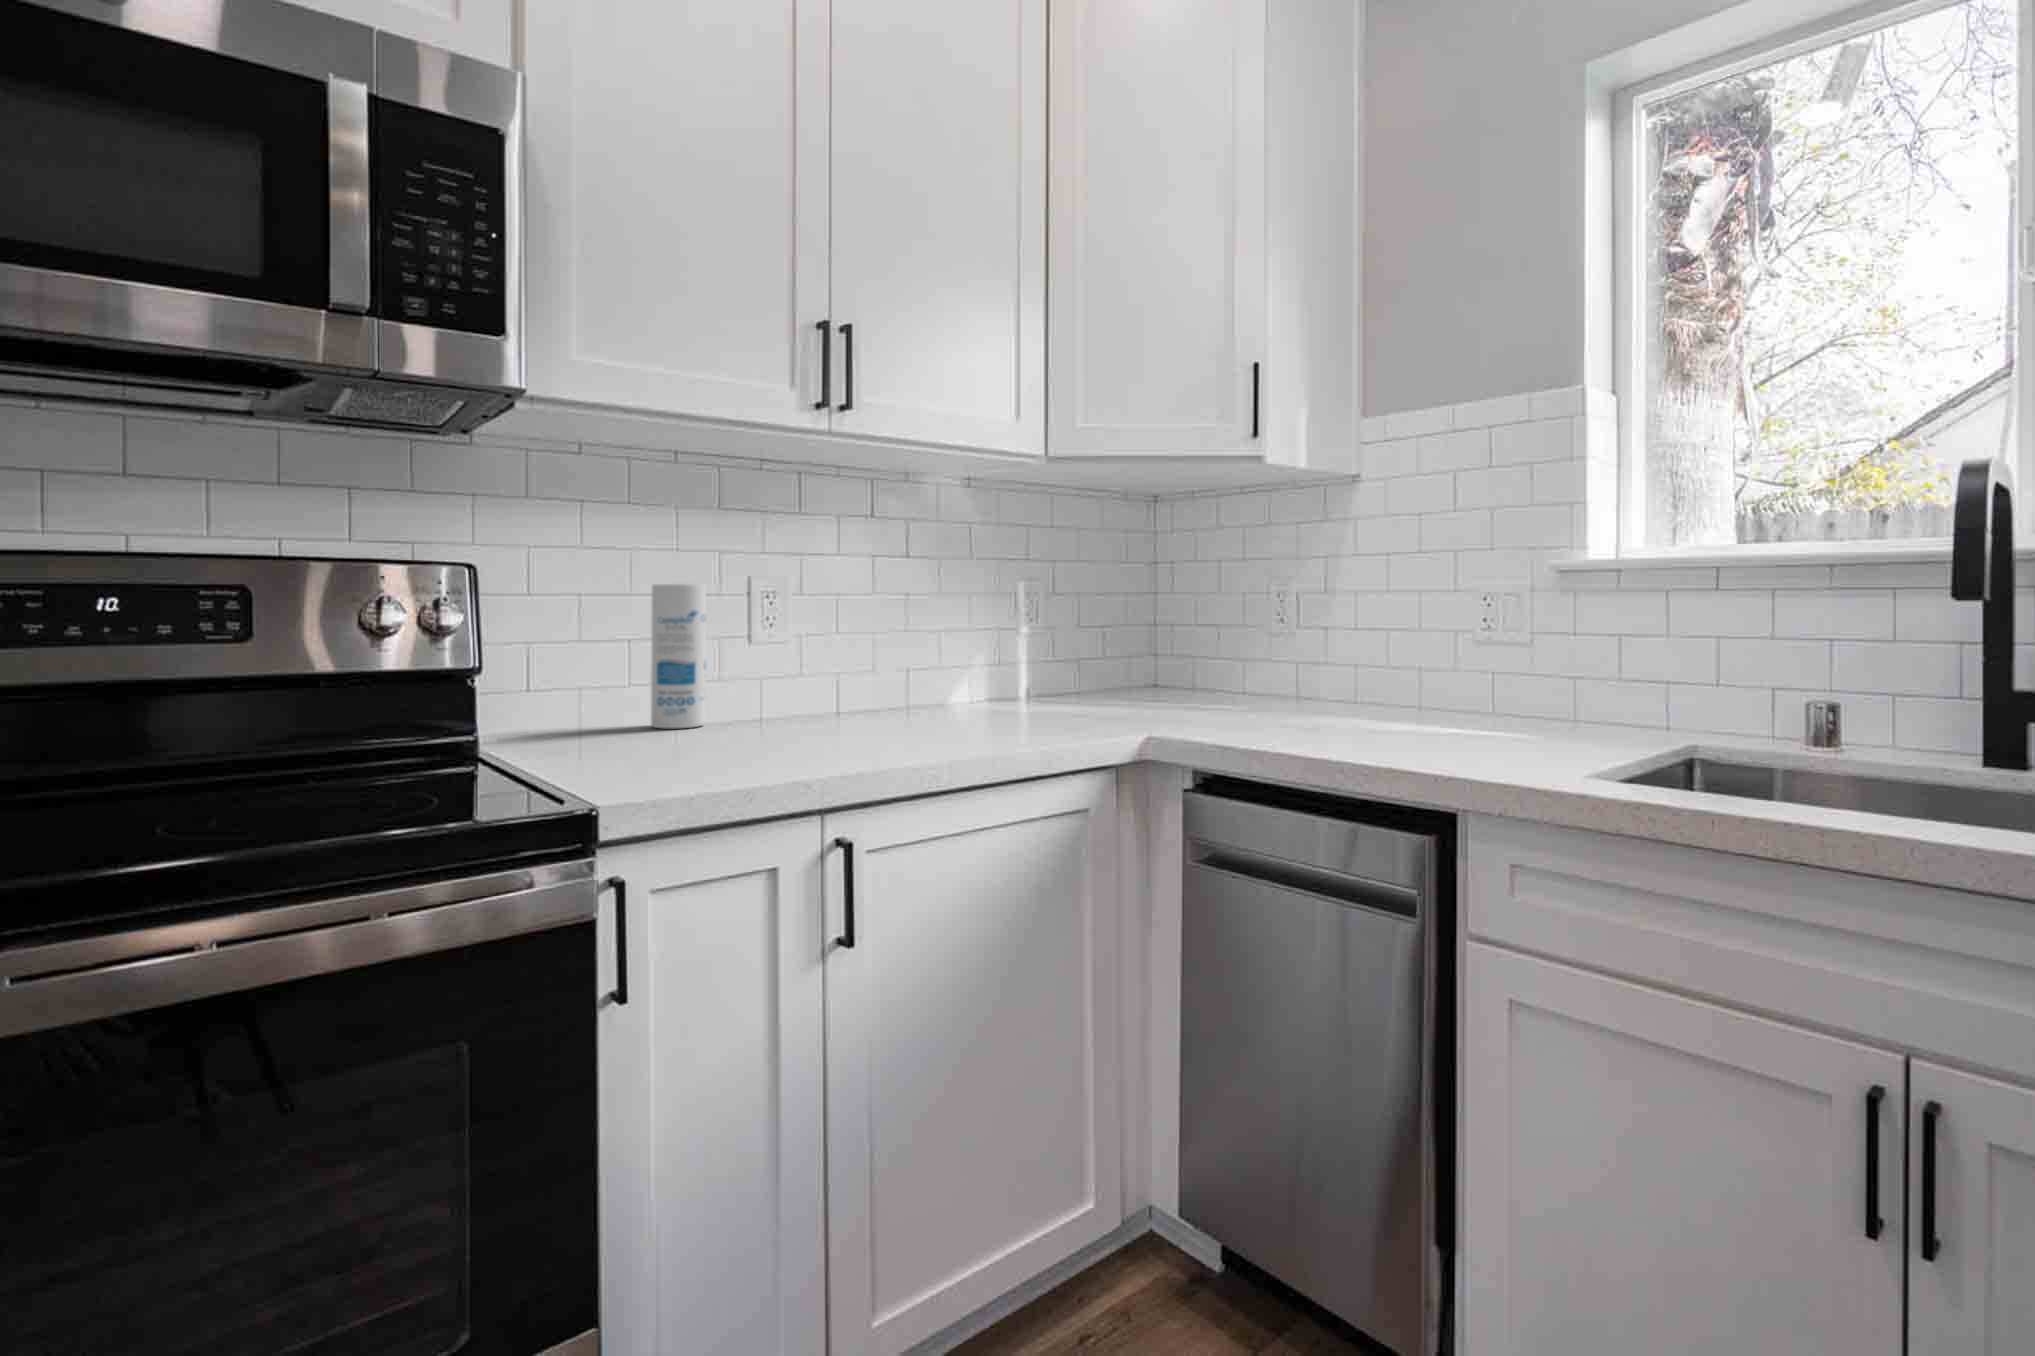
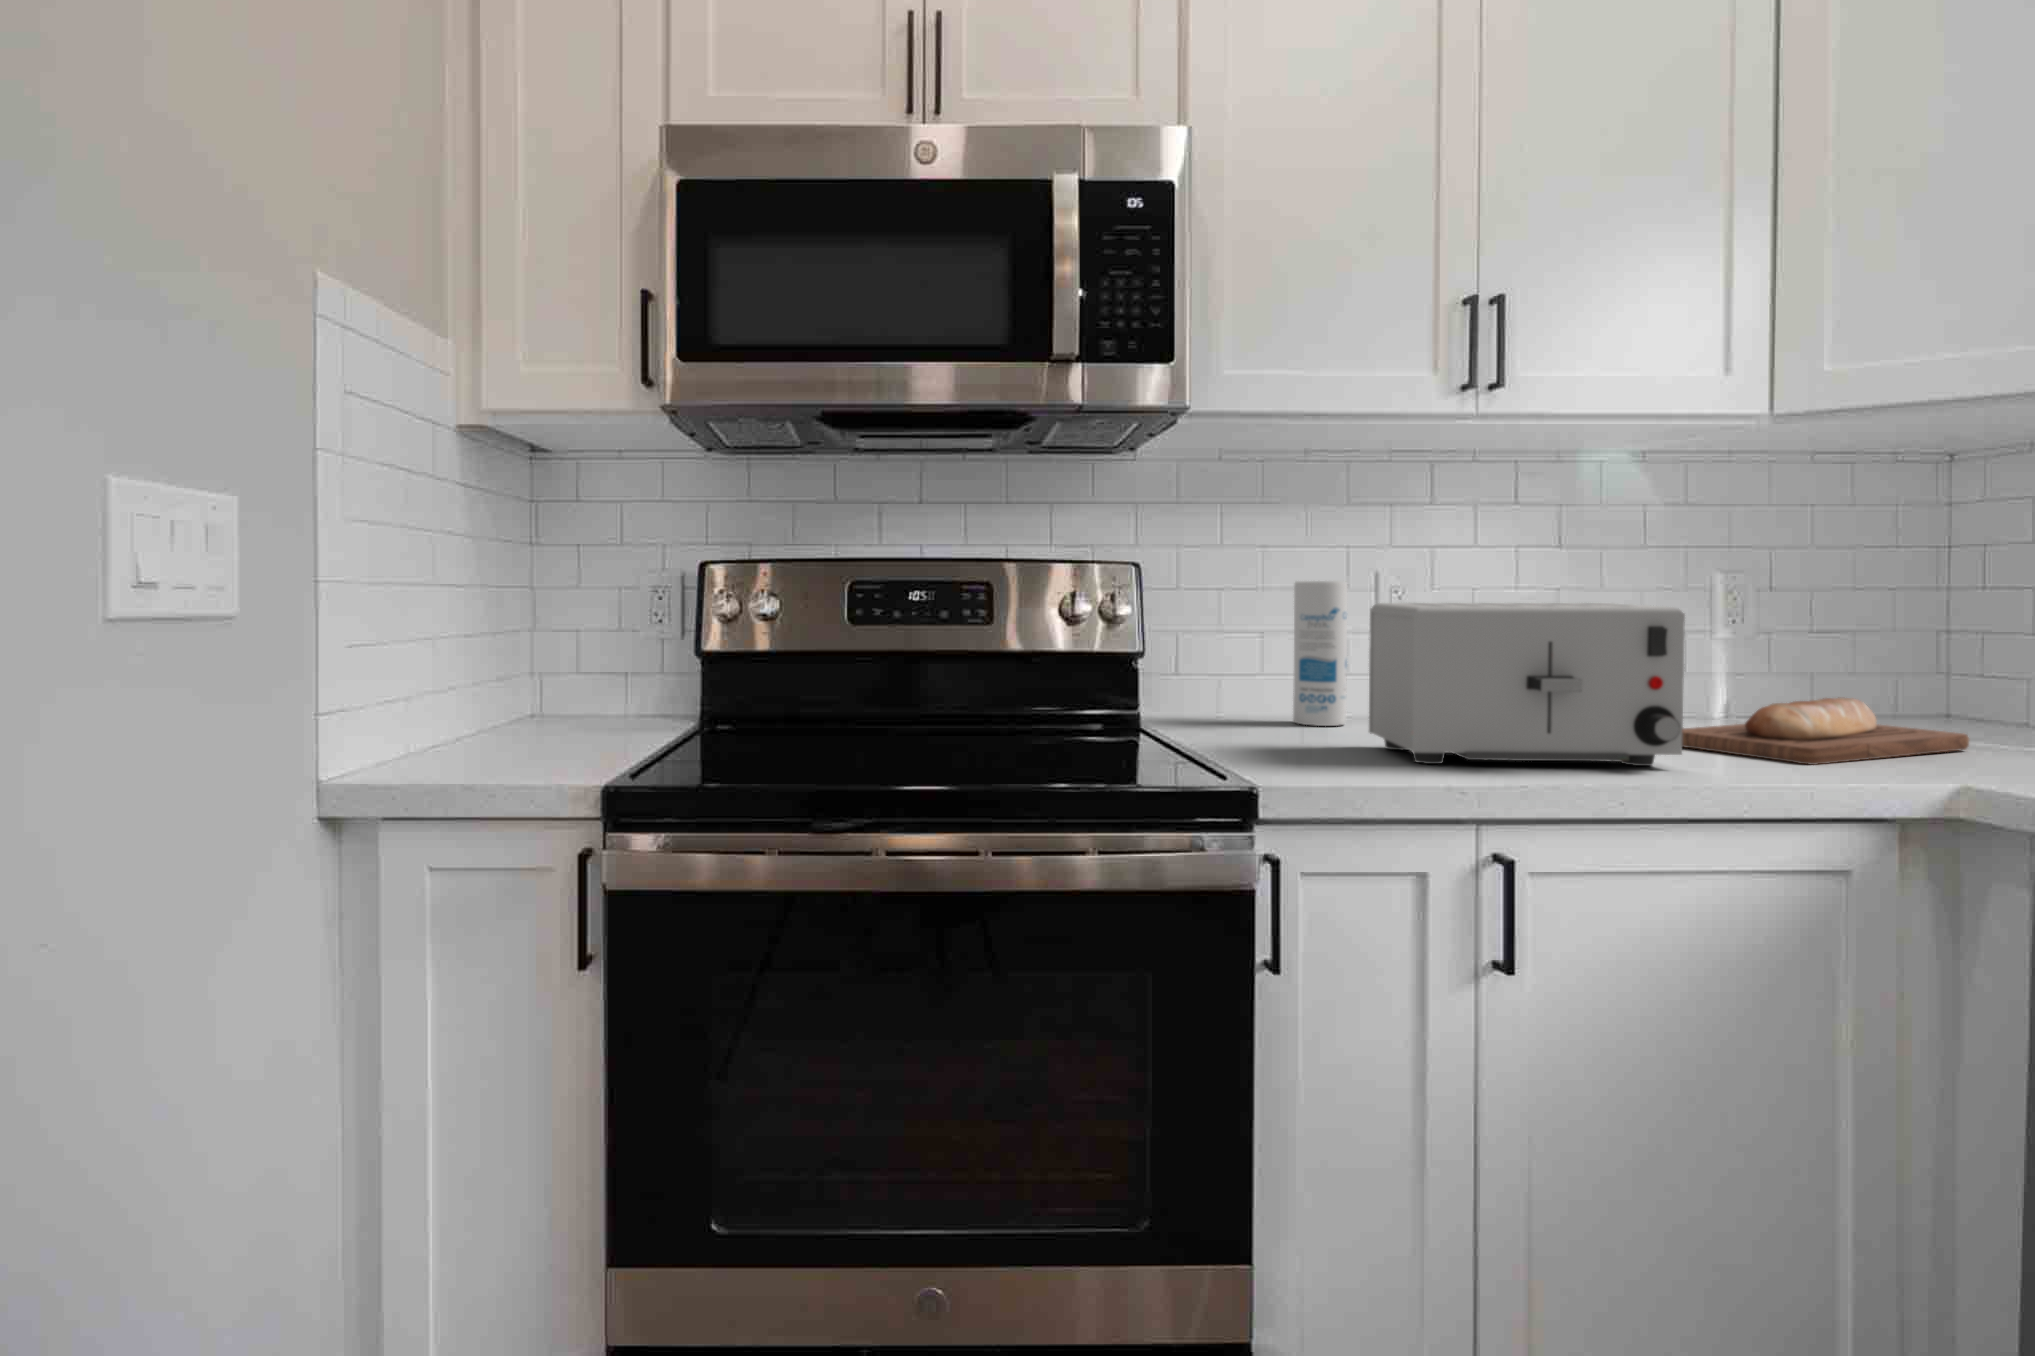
toaster: none [726,605,989,760] -> present [1369,603,1685,766]
bread loaf: none [973,677,1161,731] -> present [1682,698,1969,765]

